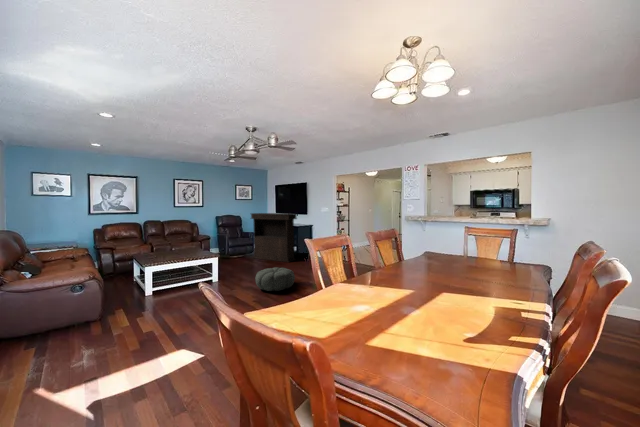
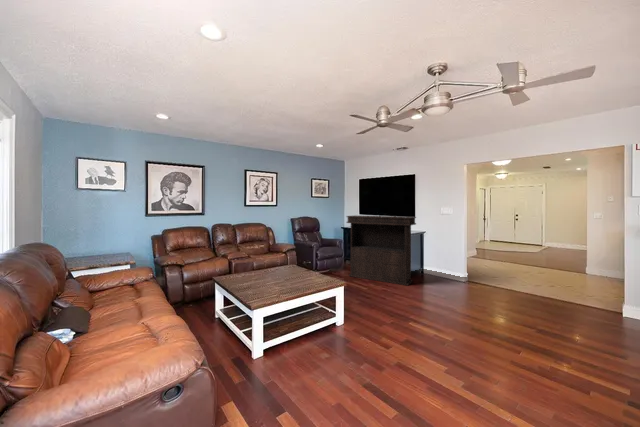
pouf: present [255,267,295,291] -> none [418,306,492,355]

